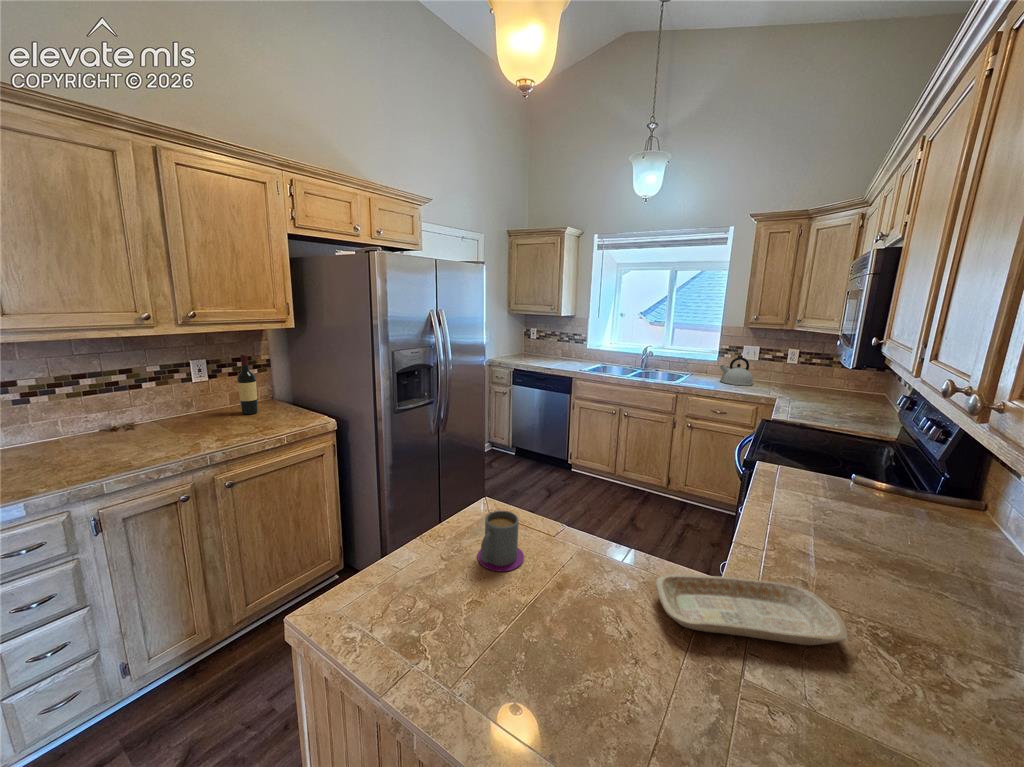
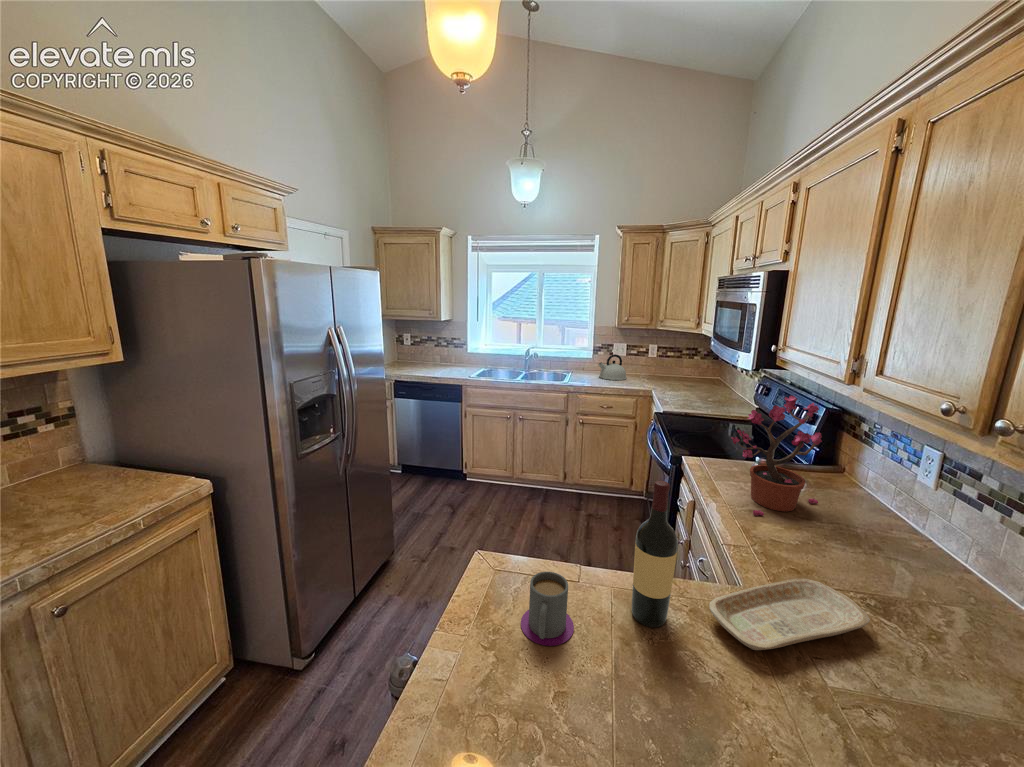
wine bottle: present [237,354,258,414] -> present [632,480,678,627]
potted plant: none [790,397,913,532] -> present [731,396,822,516]

